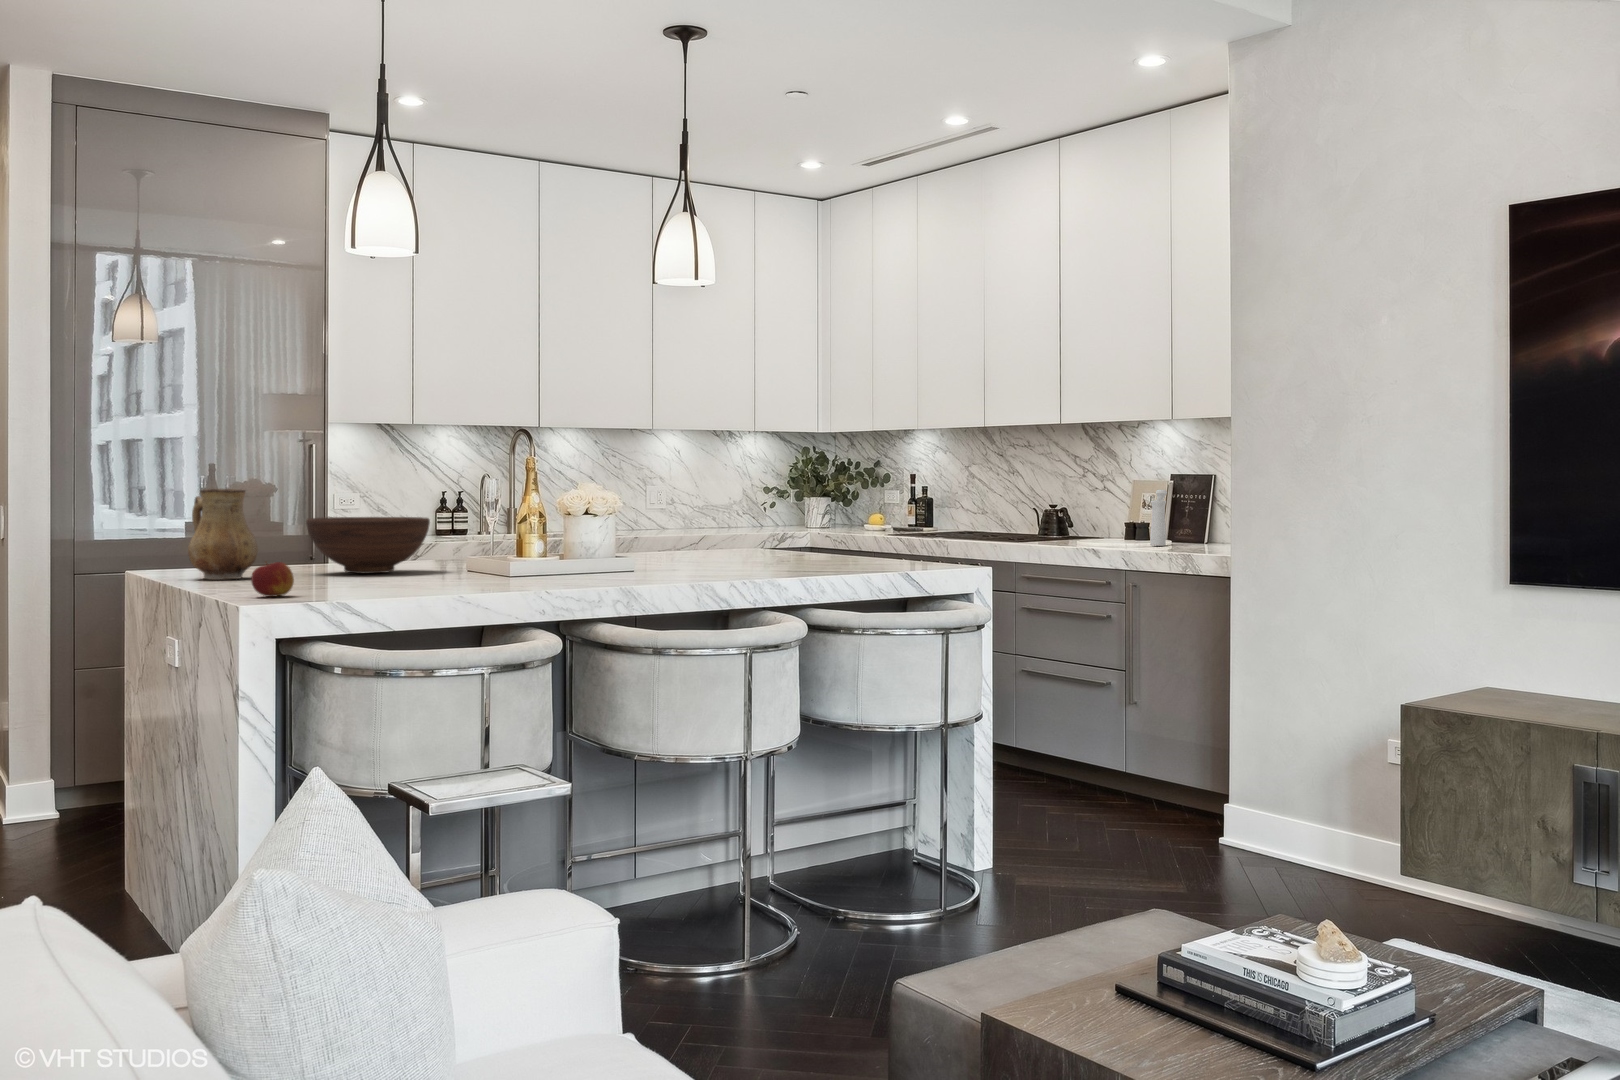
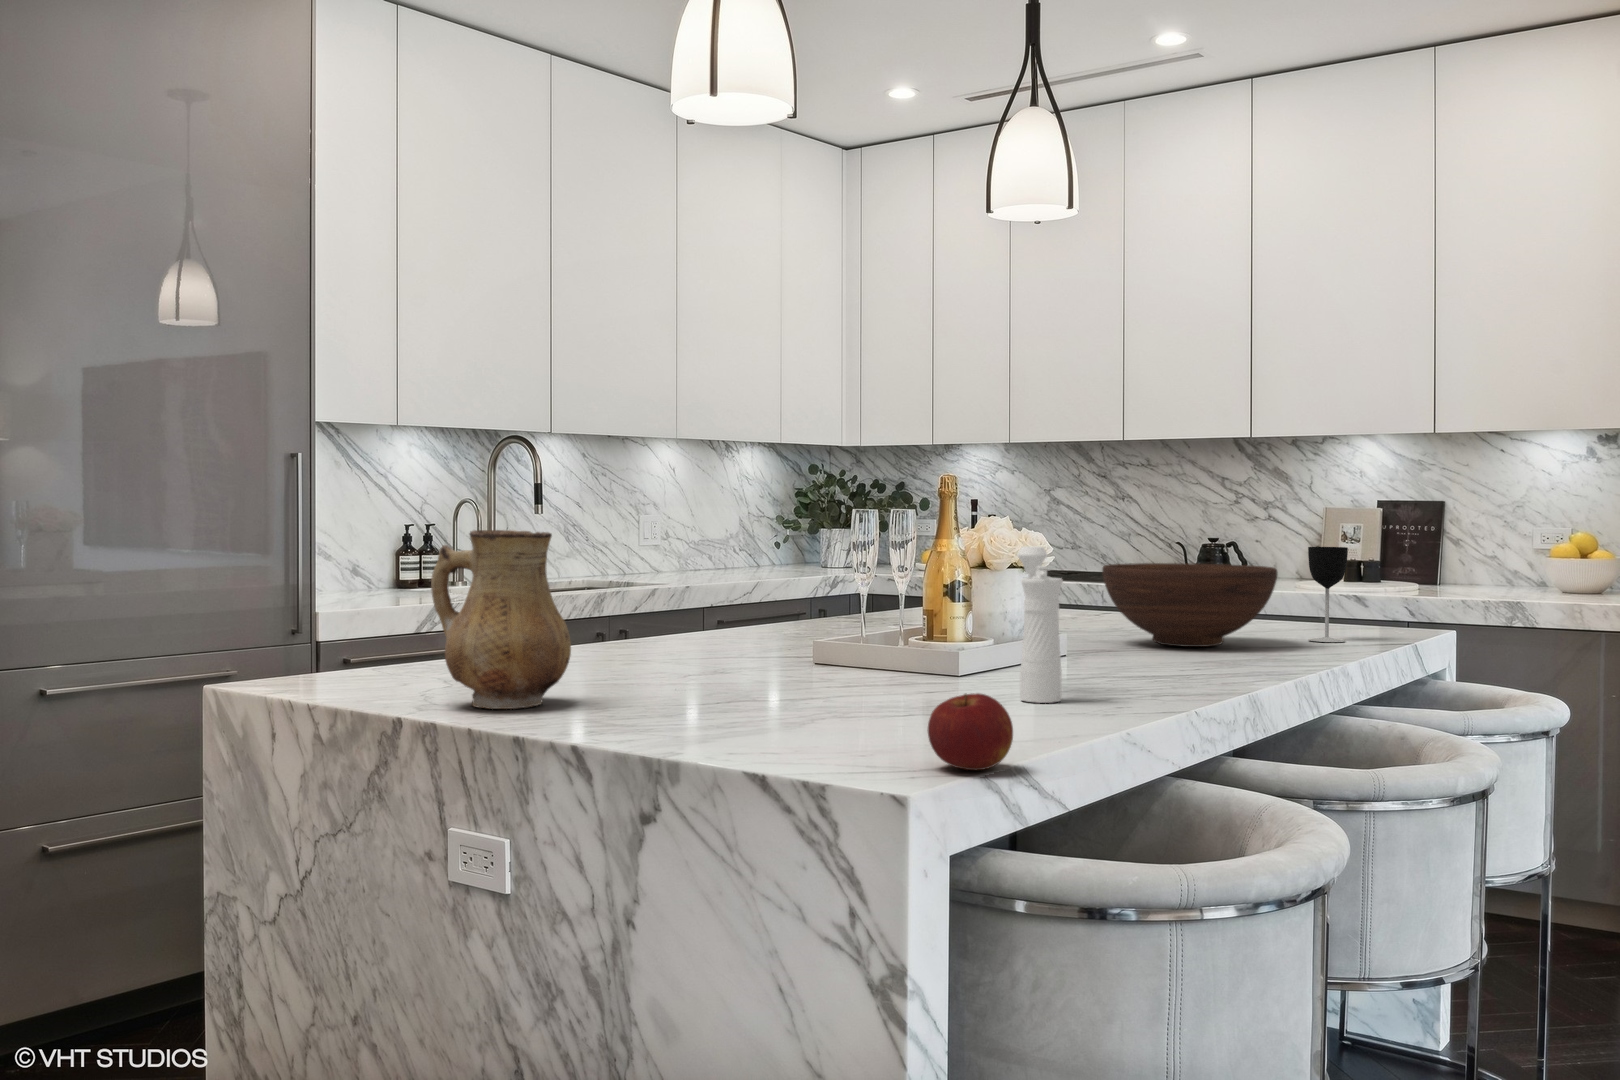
pepper mill: present [1150,490,1167,546] -> present [1017,546,1063,703]
wine glass: none [839,504,865,569] -> present [1308,547,1348,642]
fruit bowl: present [306,517,430,574] -> present [1102,563,1277,647]

